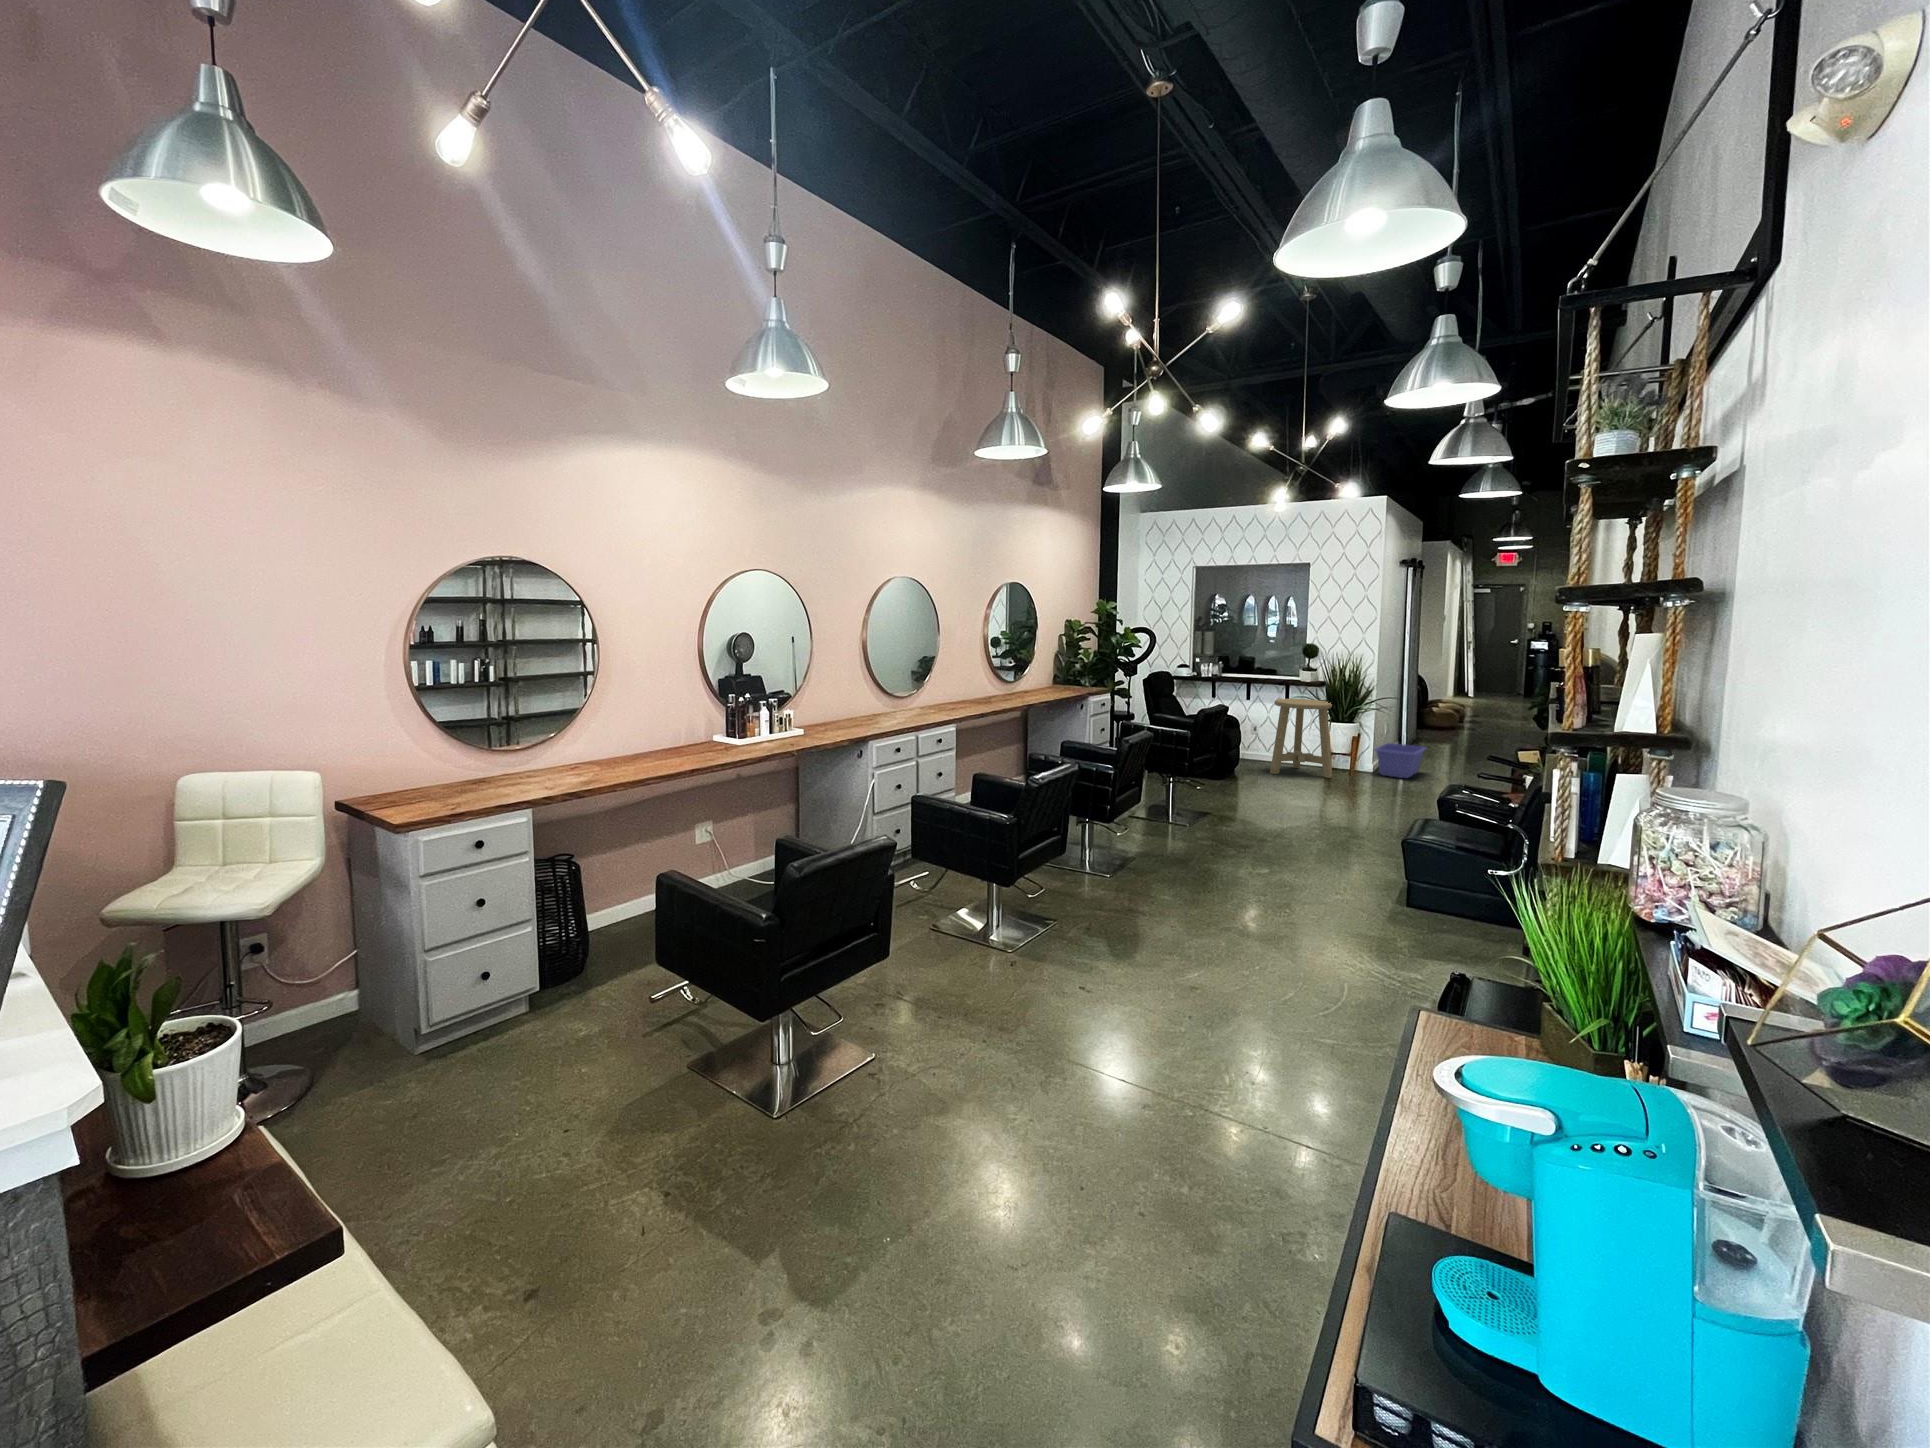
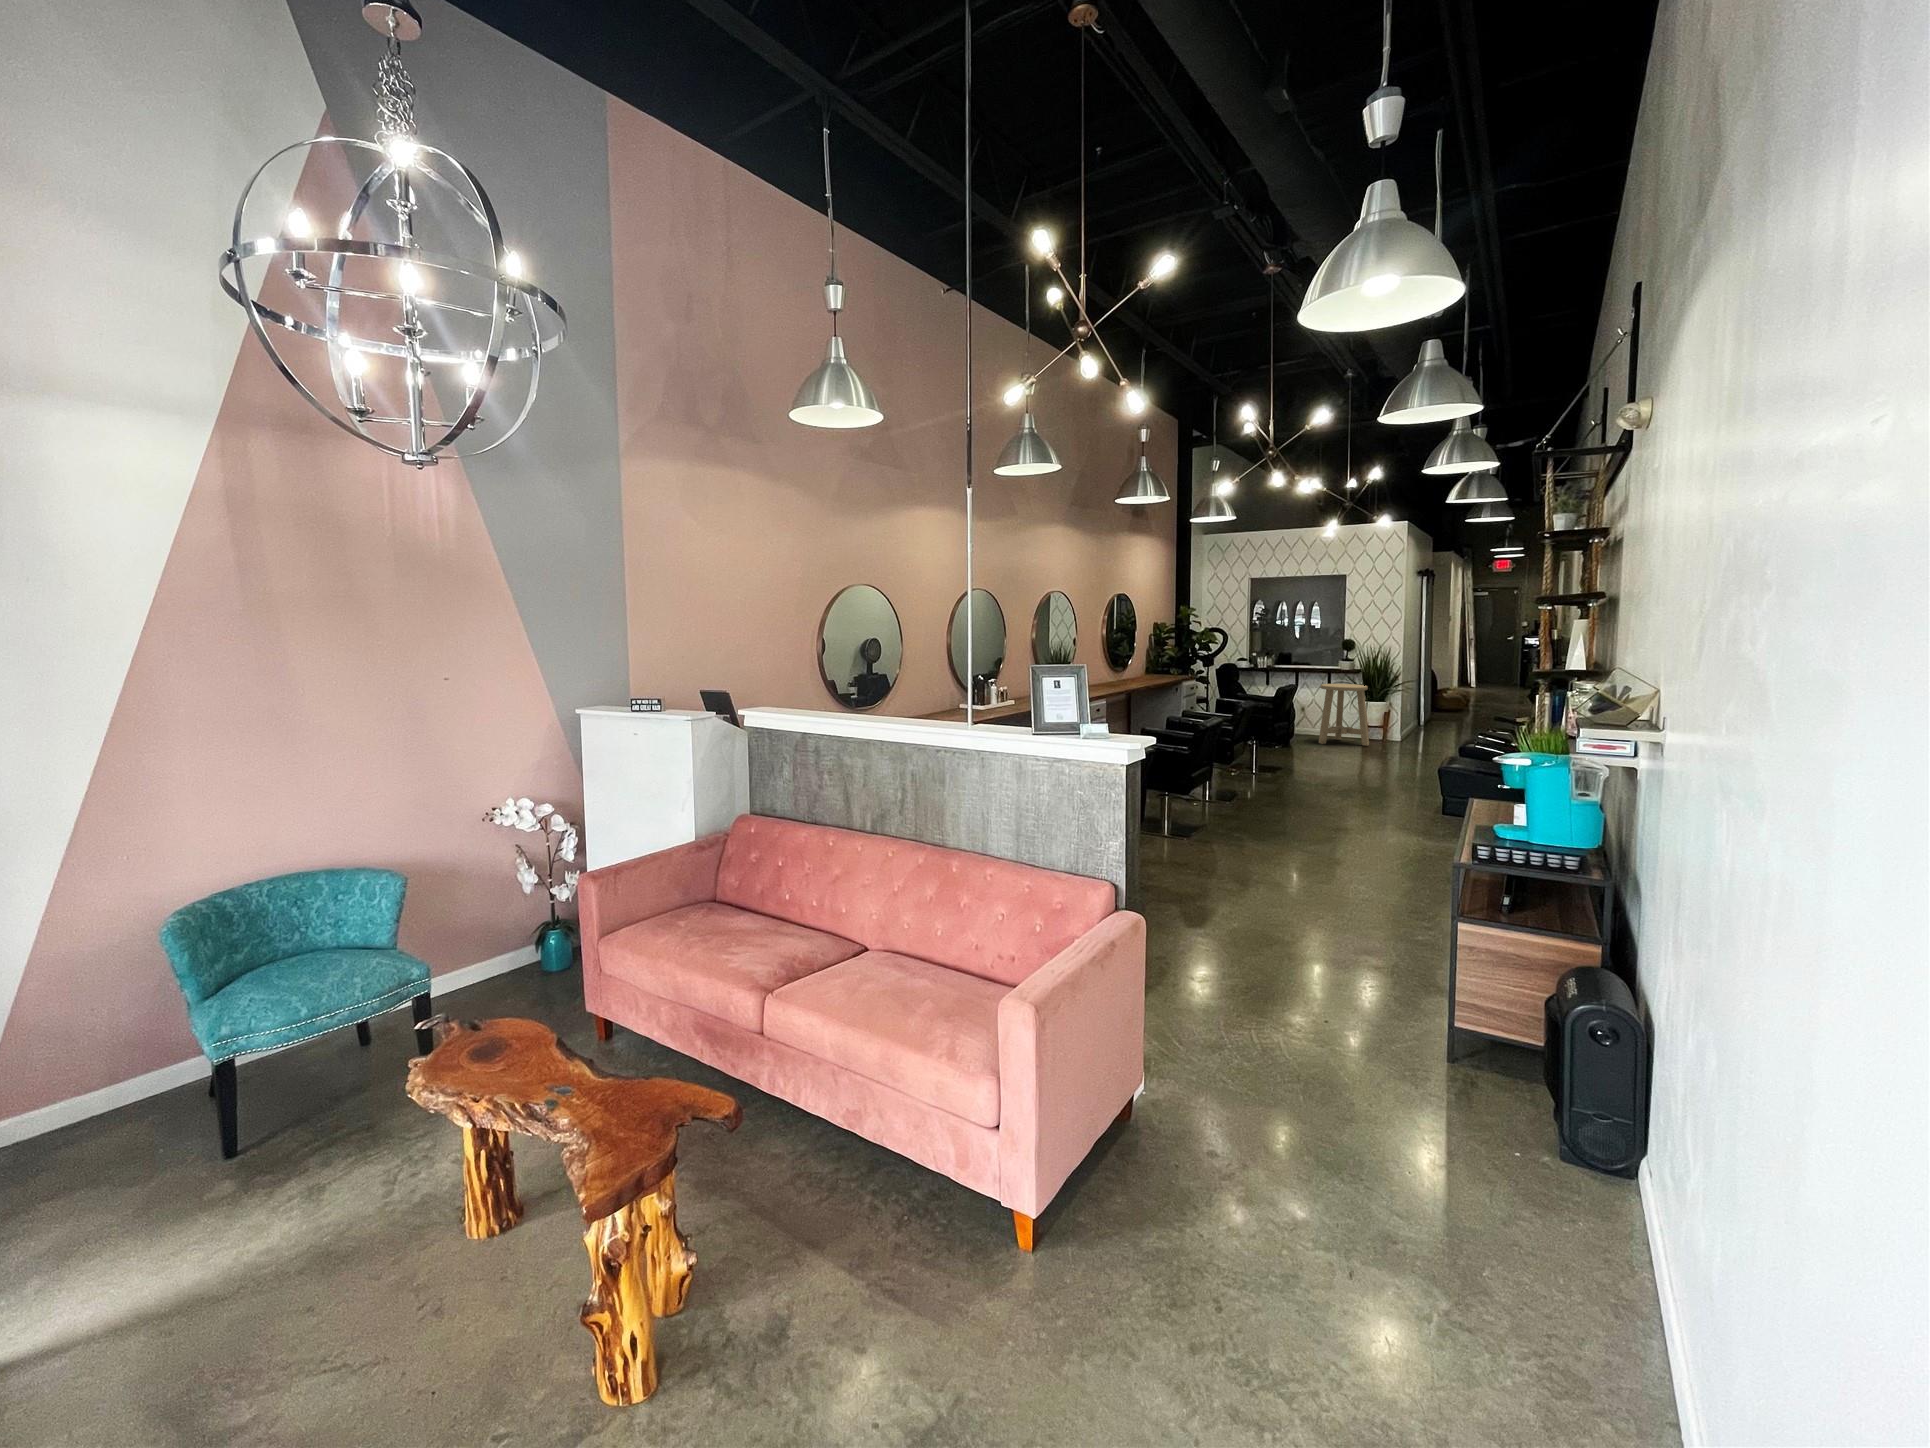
storage bin: present [1374,743,1426,778] -> none [1401,719,1444,745]

